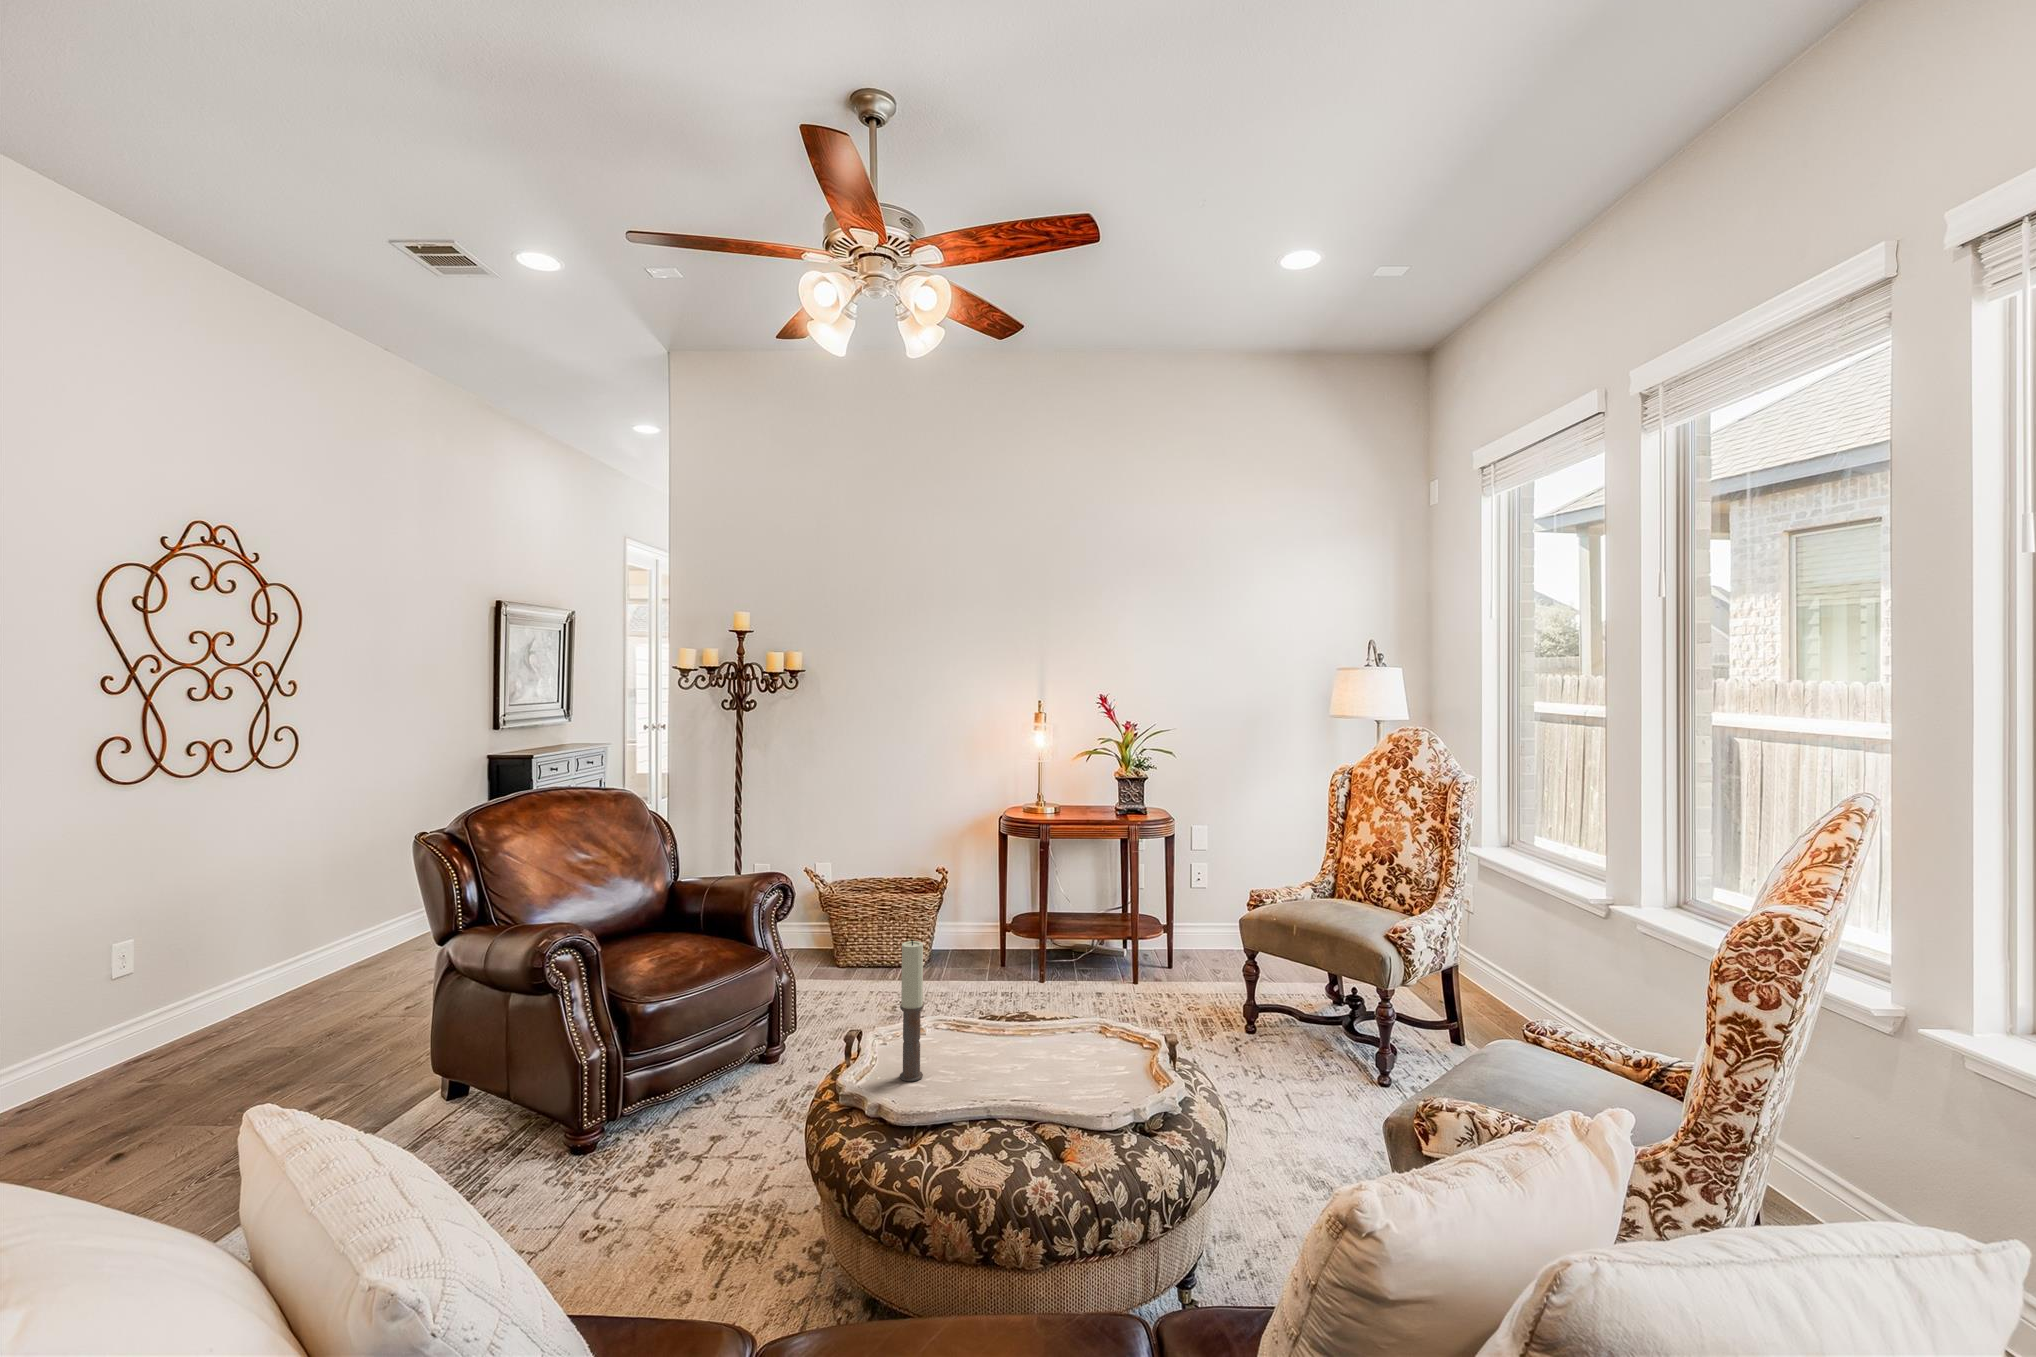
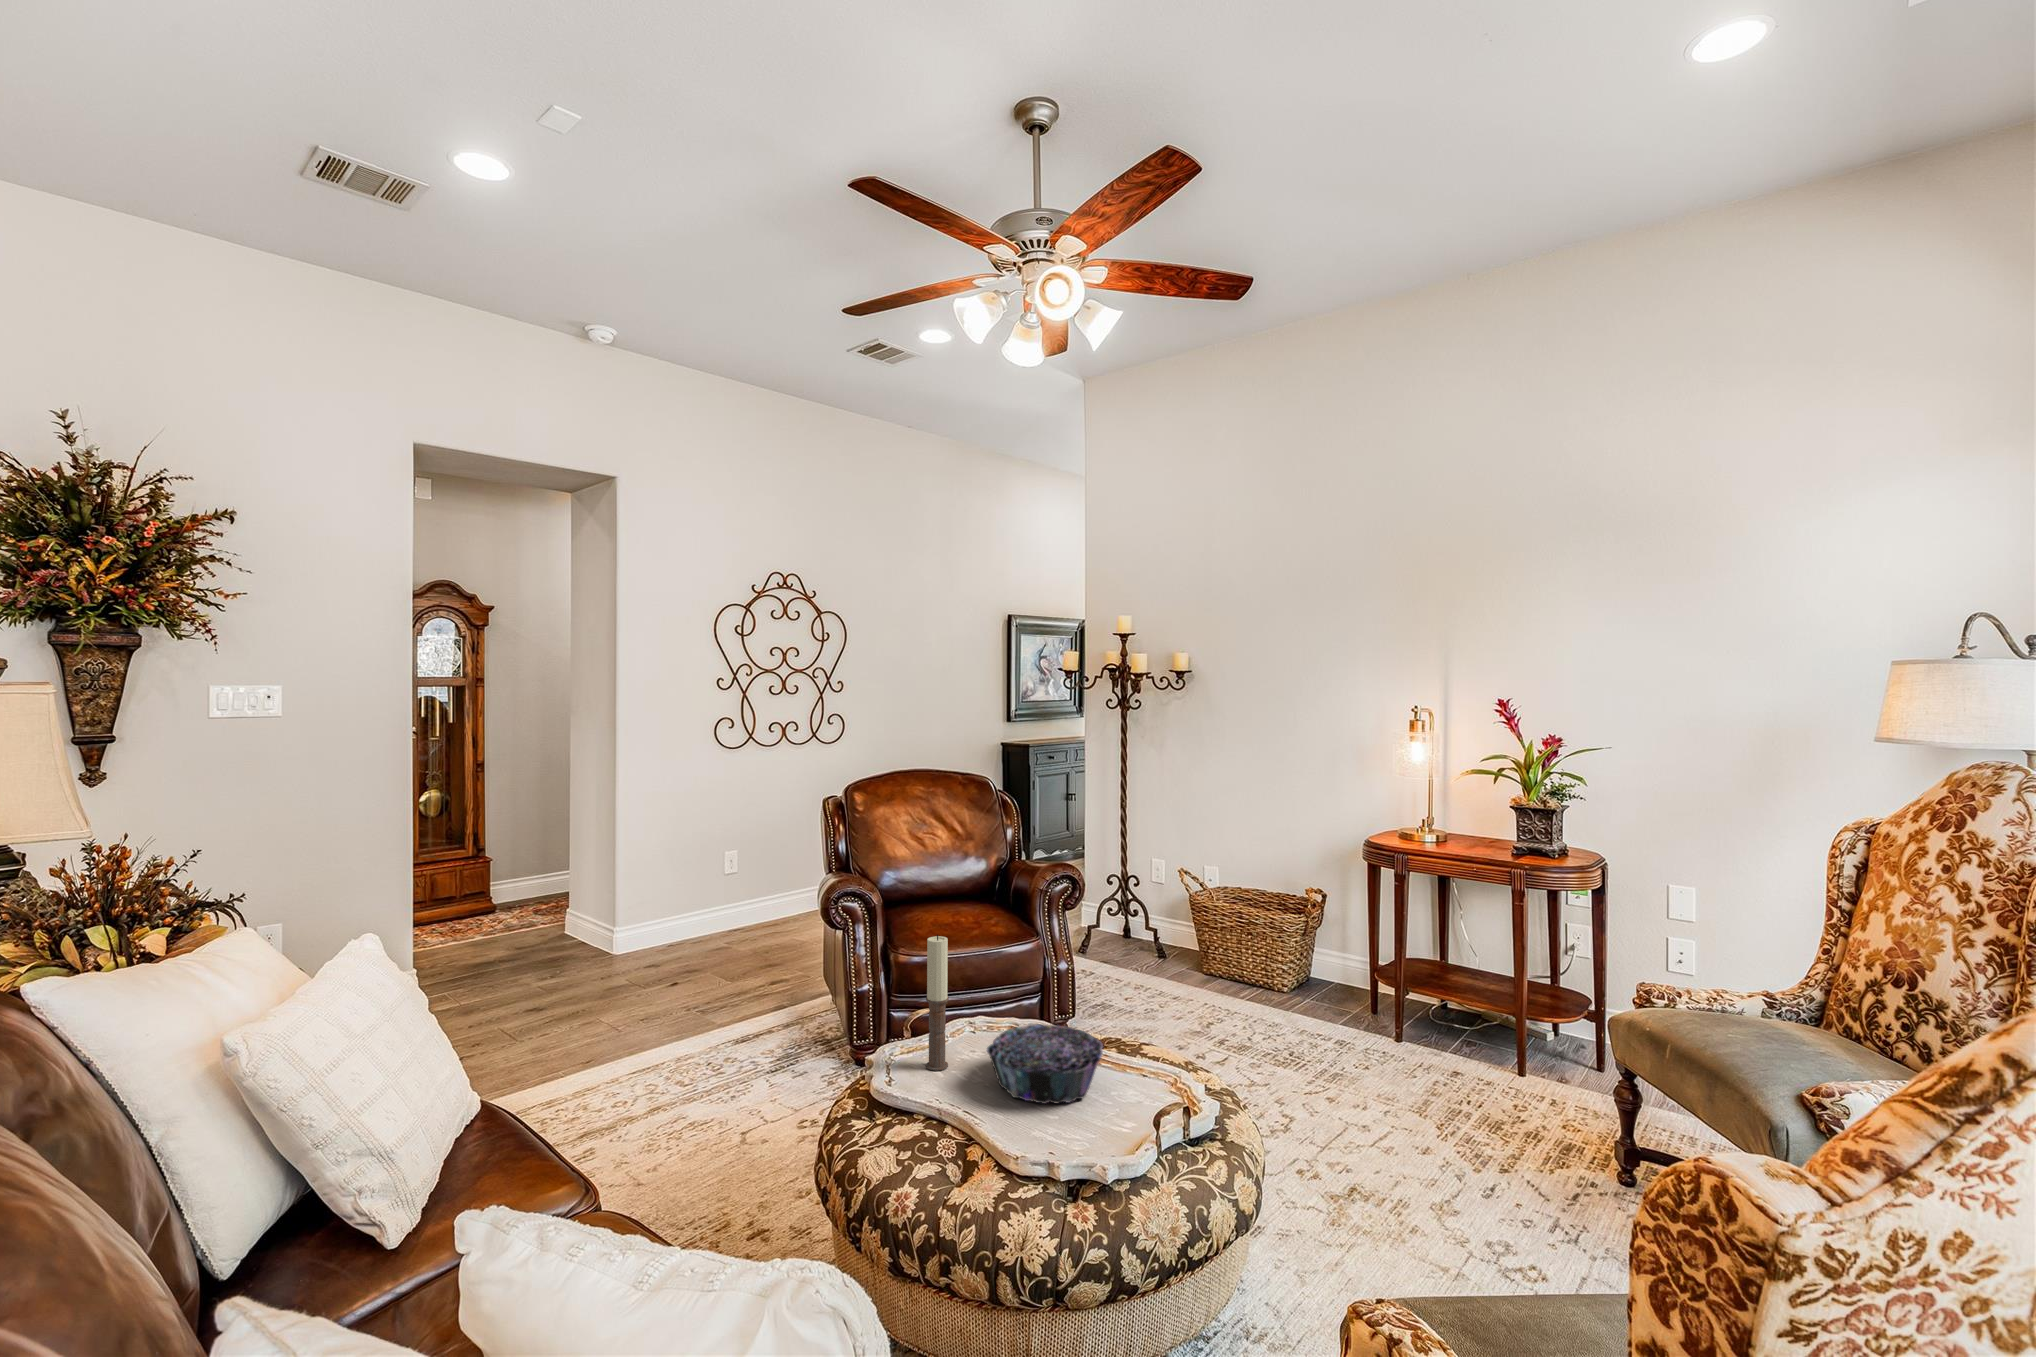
decorative bowl: none [961,1005,1079,1077] -> present [987,1024,1103,1104]

